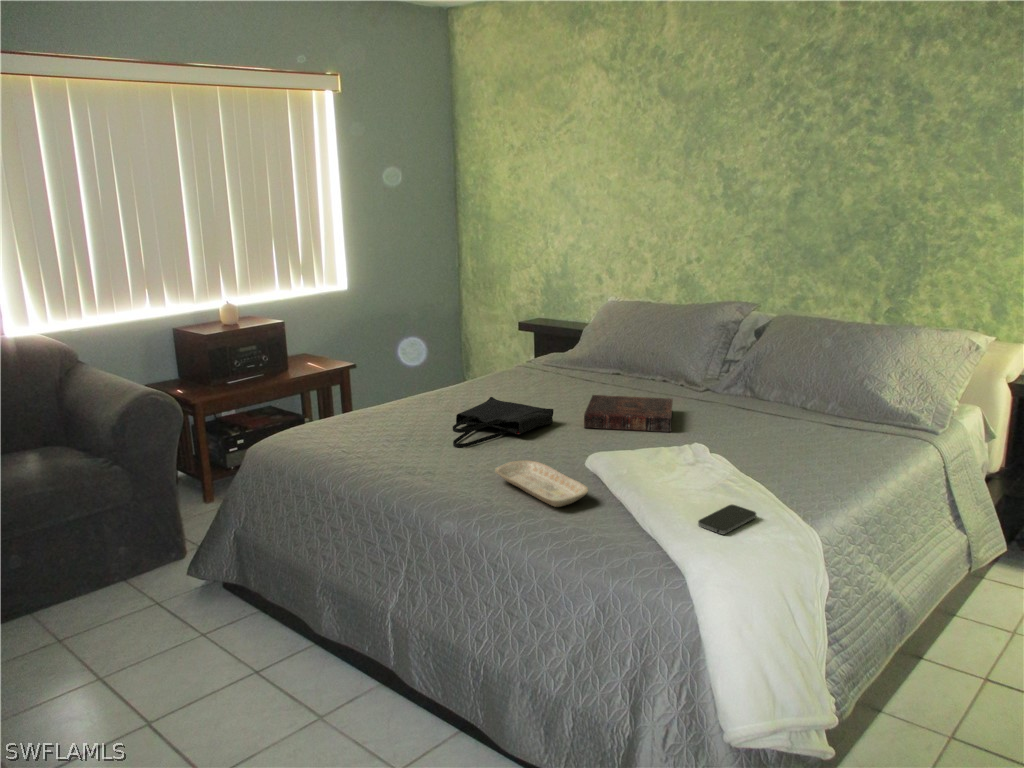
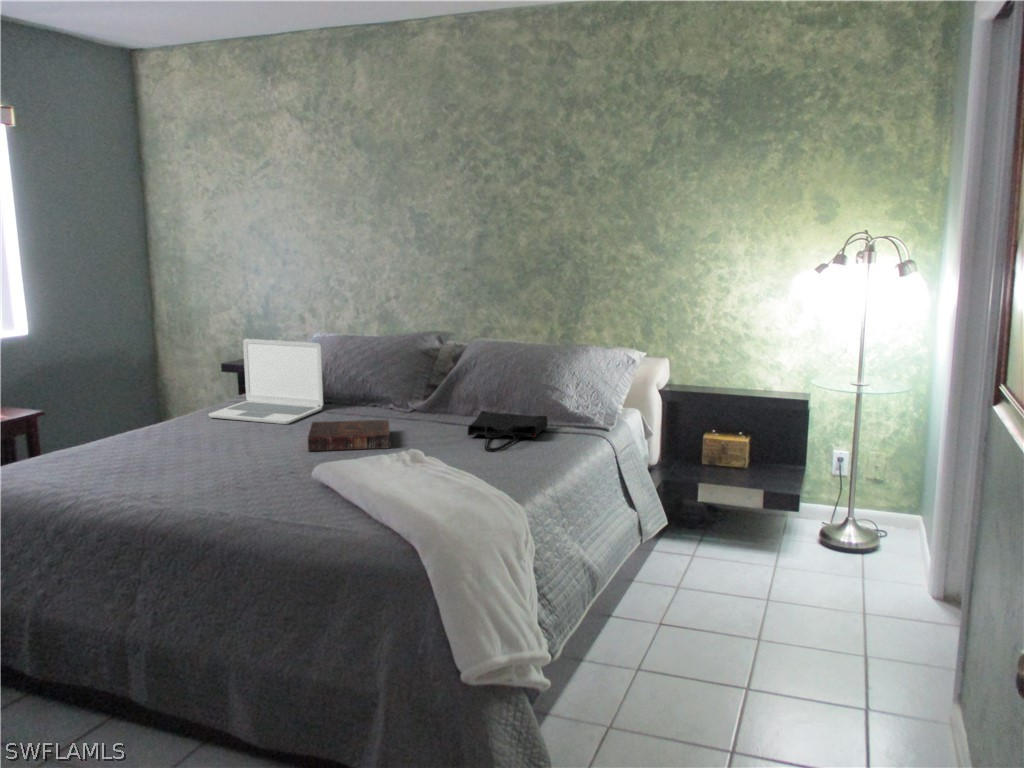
laptop: none [497,302,610,393] -> present [209,339,323,424]
tote bag: present [453,397,554,448] -> present [468,411,547,452]
tray: present [495,460,588,507] -> none [229,480,325,516]
smartphone: present [698,505,756,534] -> none [427,494,474,517]

